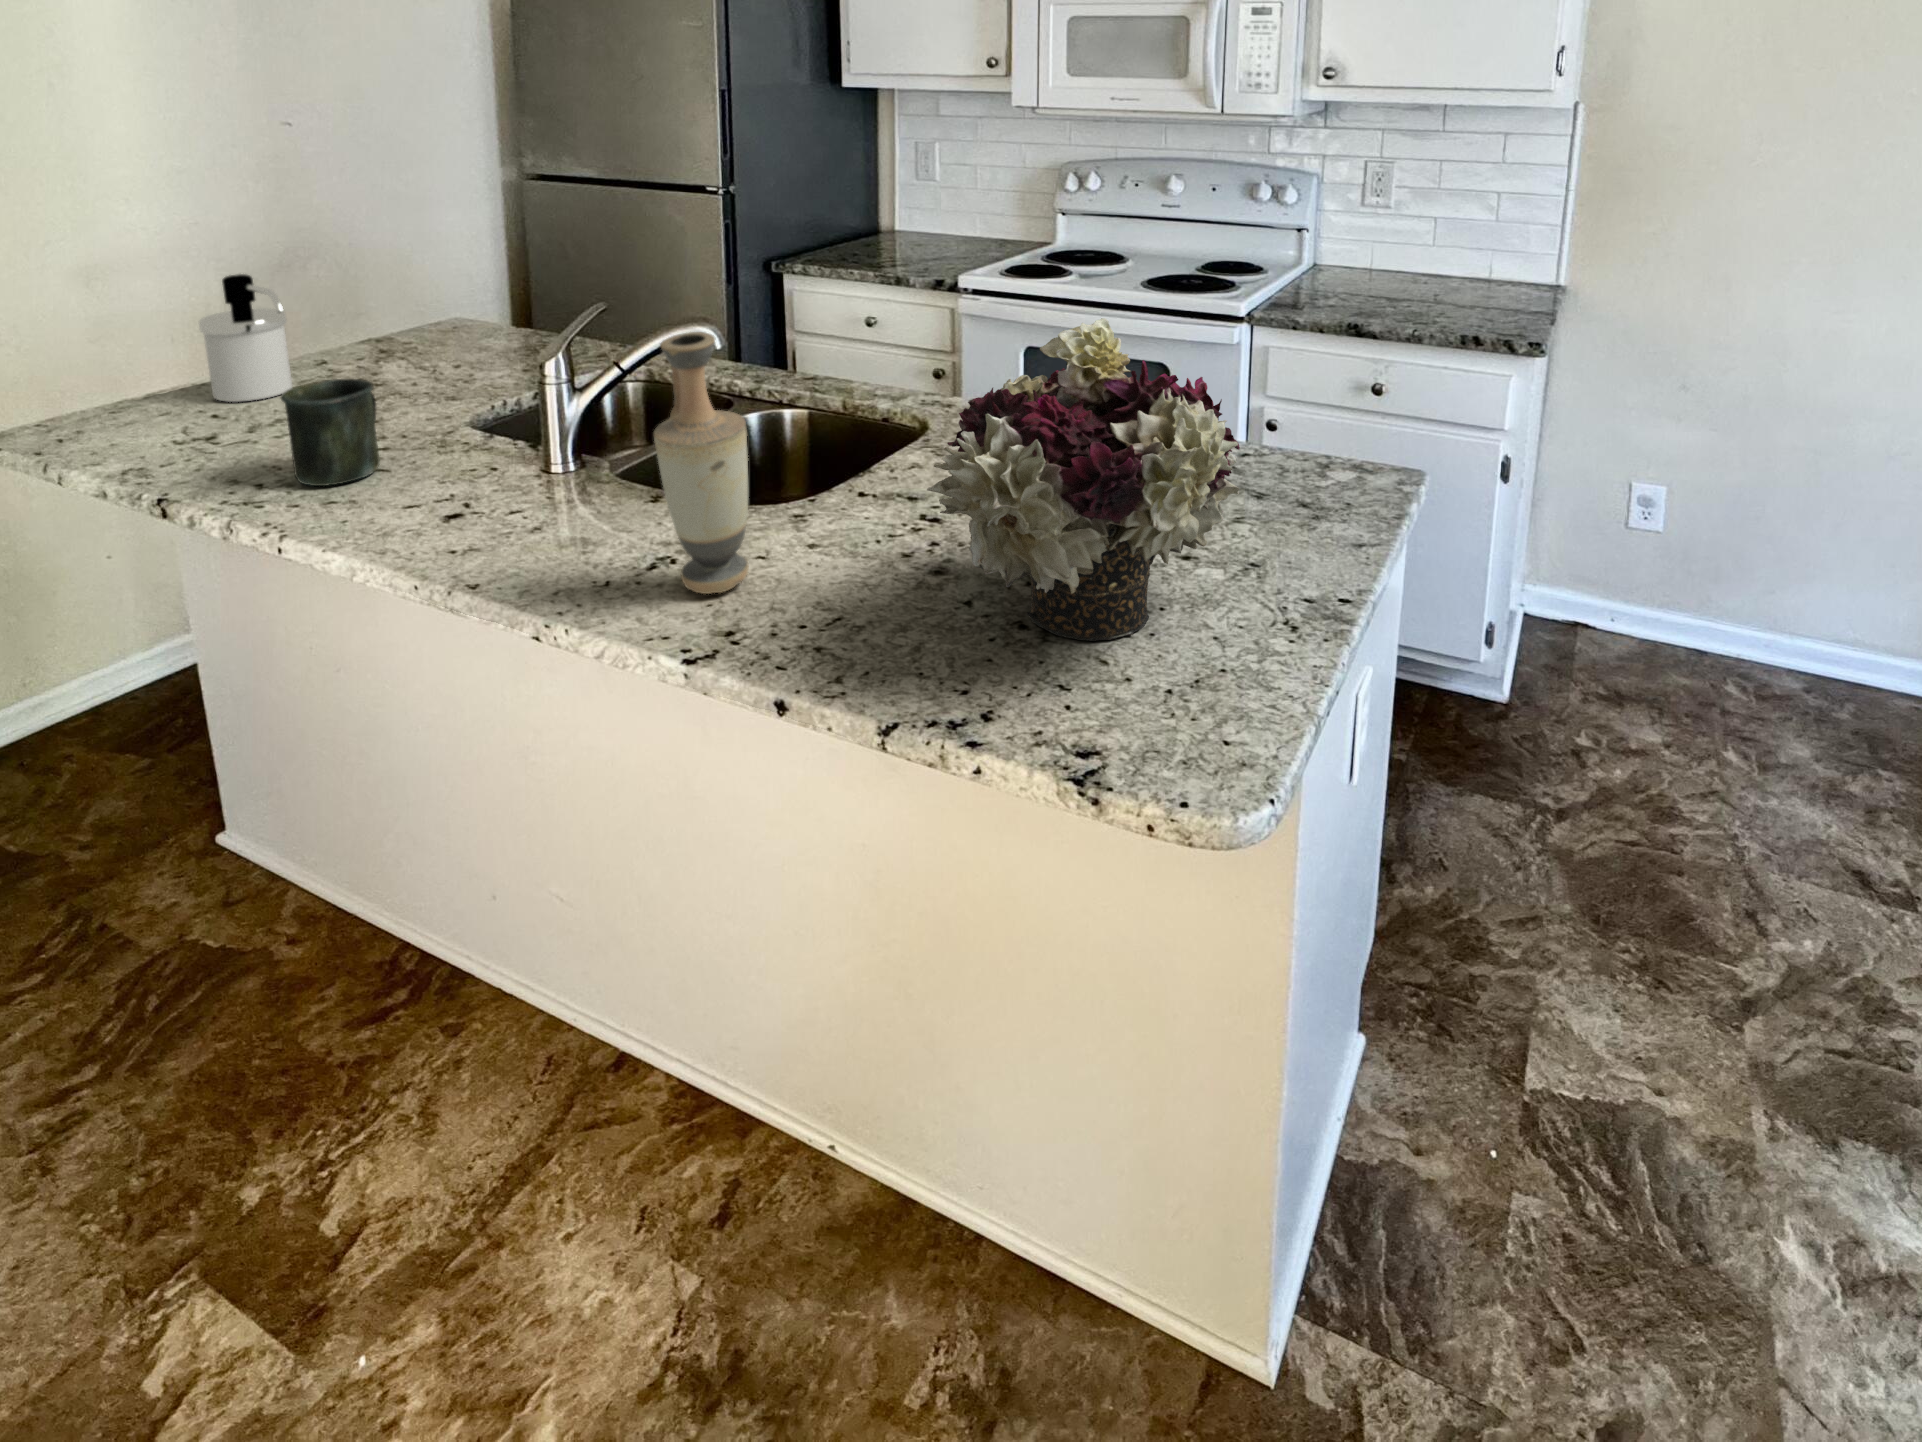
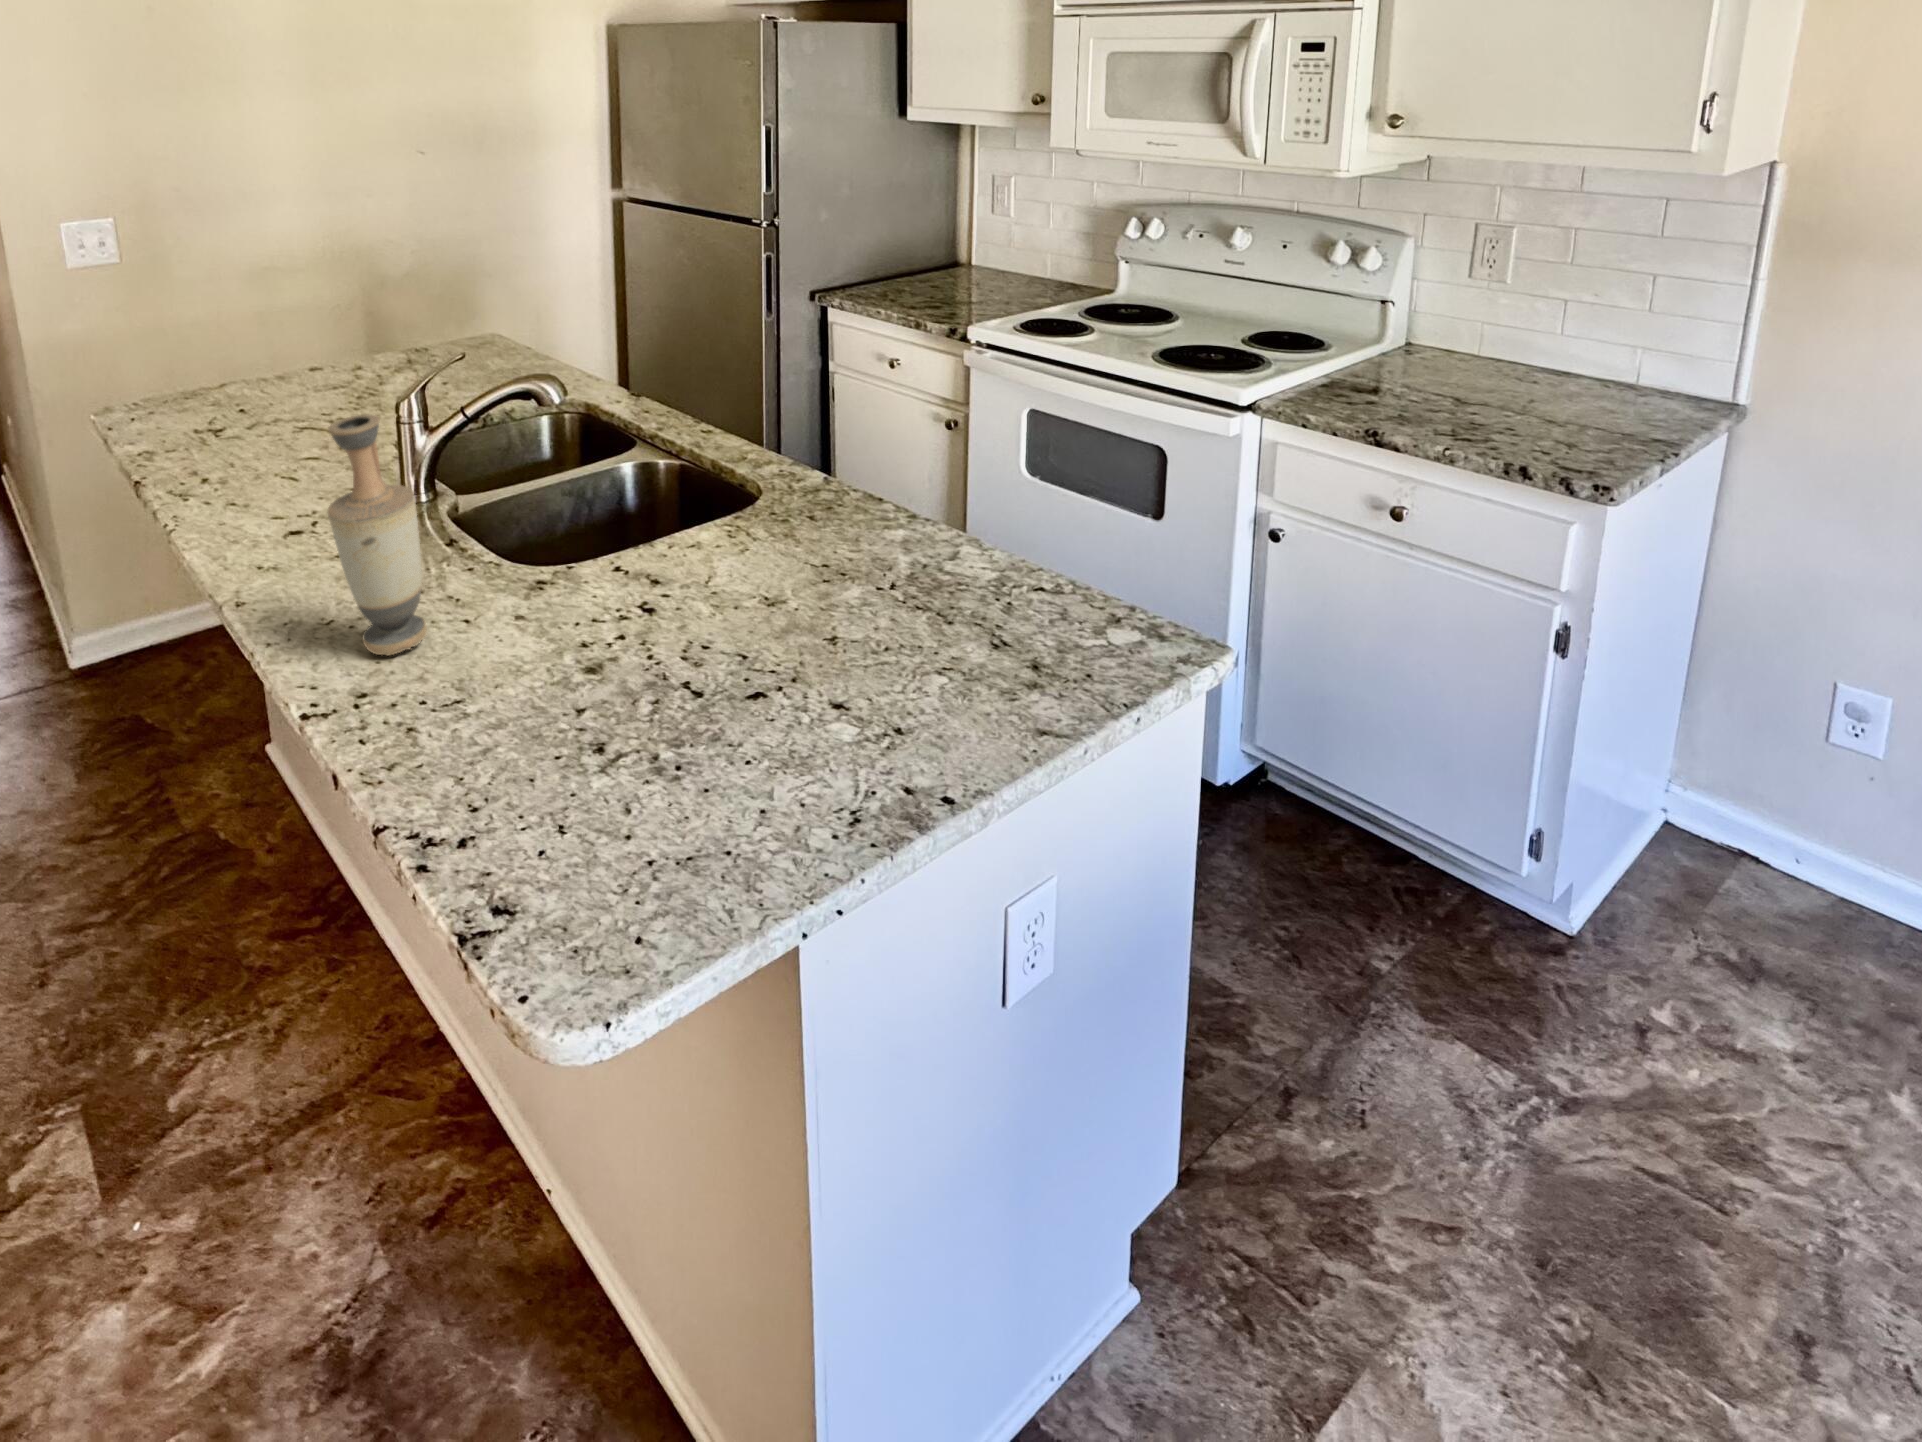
soap dispenser: present [199,274,293,402] -> none [240,296,310,402]
flower arrangement: present [927,318,1240,641] -> none [469,451,840,787]
mug: present [281,379,380,486] -> none [208,401,299,492]

